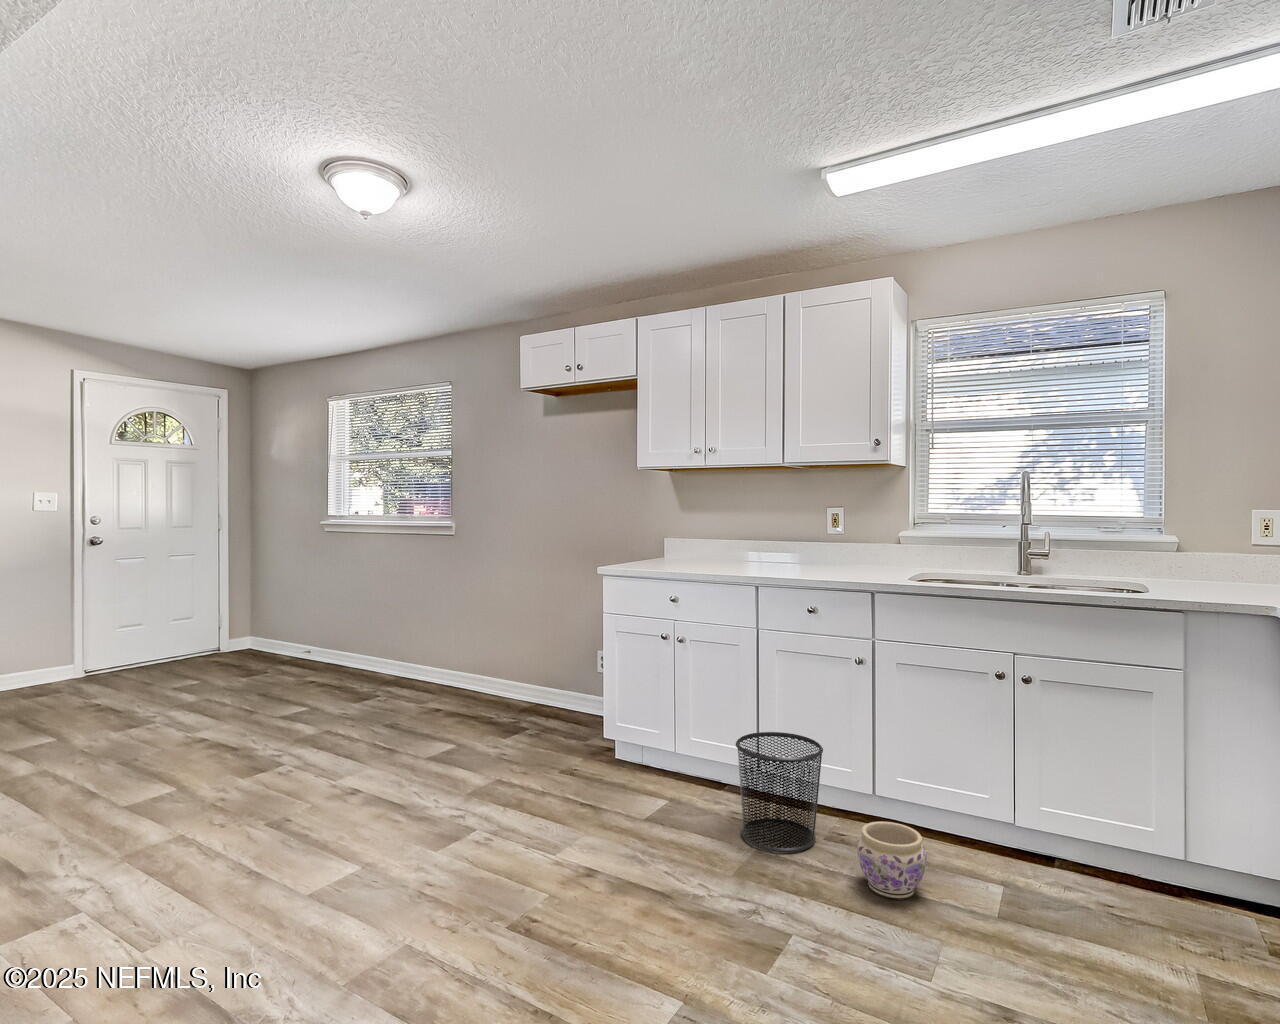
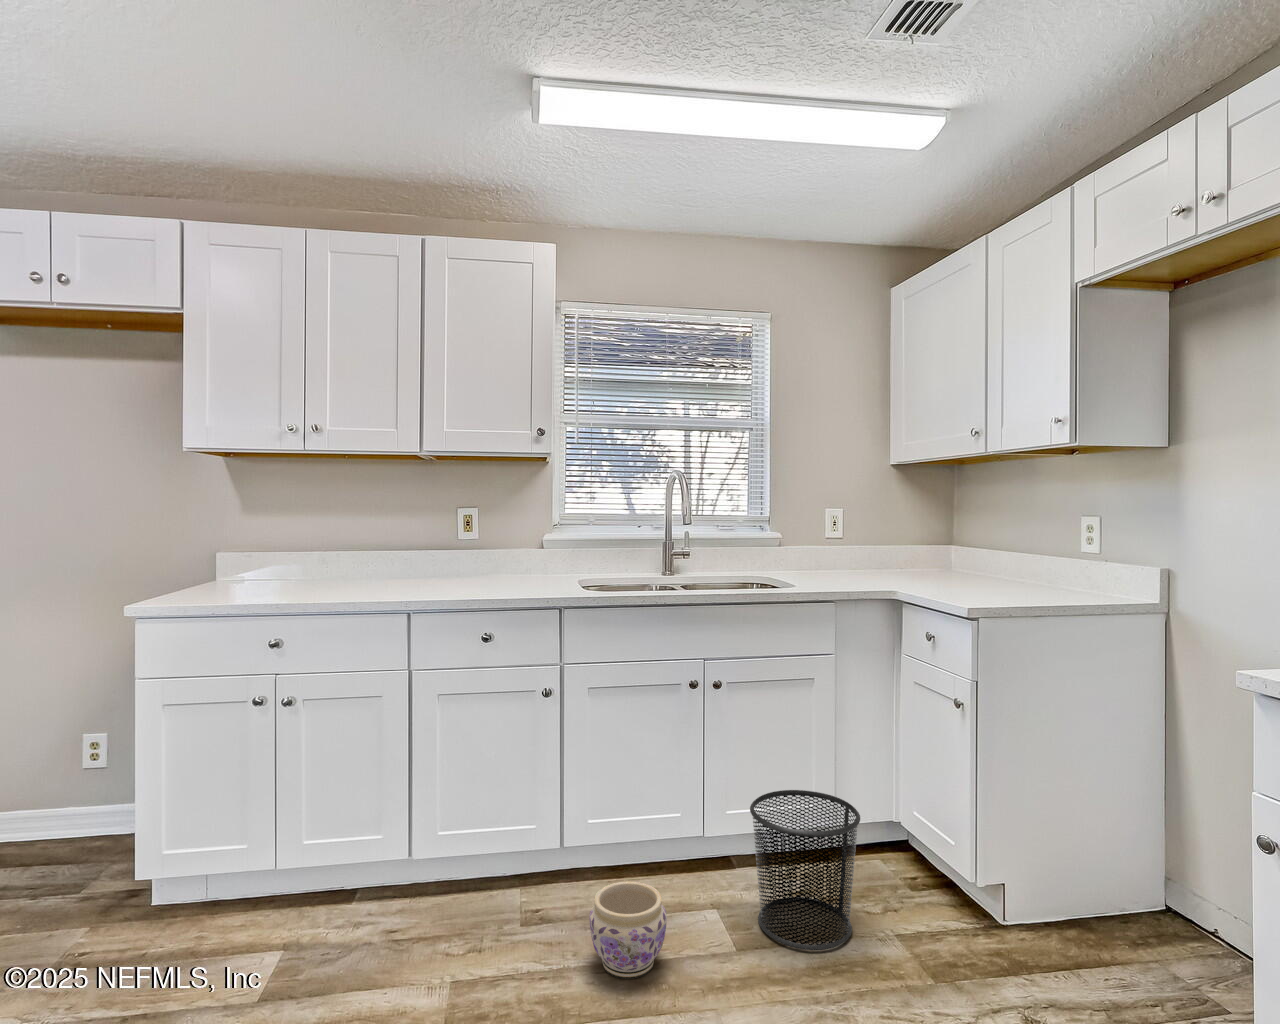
waste bin: present [736,732,823,852] -> present [750,790,860,950]

